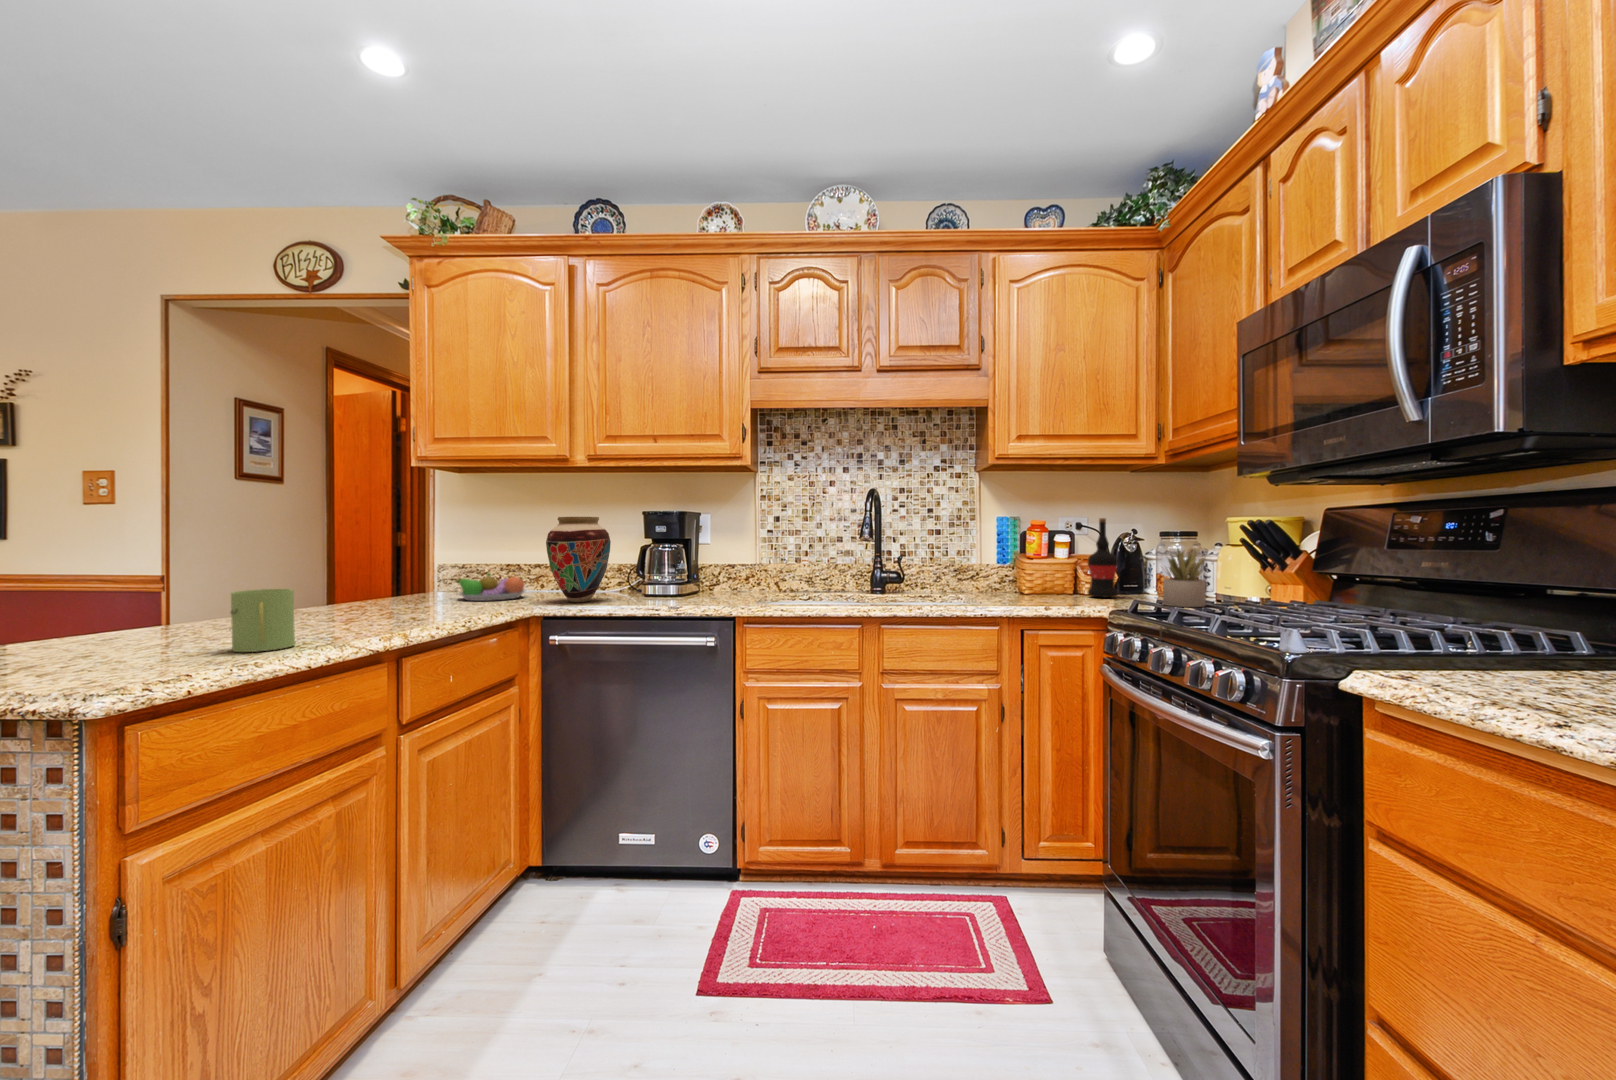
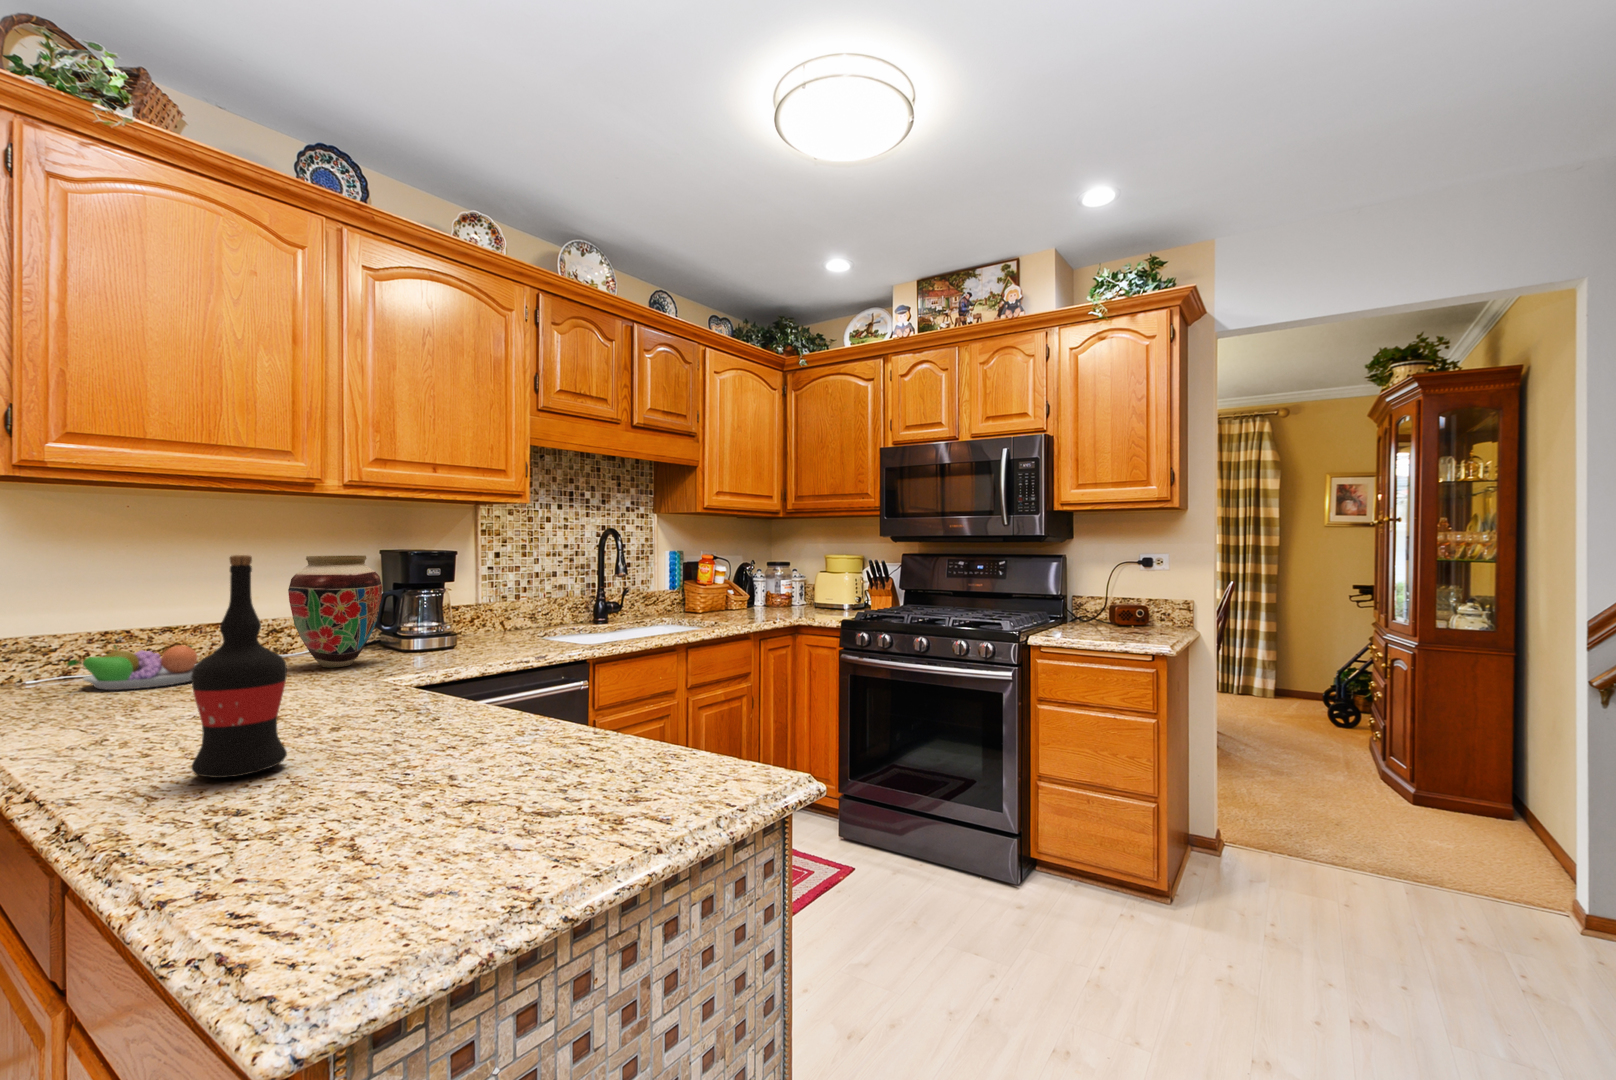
wine bottle: present [1088,518,1118,597] -> present [191,555,287,778]
succulent plant: present [1163,548,1206,607] -> none [789,573,816,613]
mug: present [231,589,295,652] -> none [338,660,423,747]

